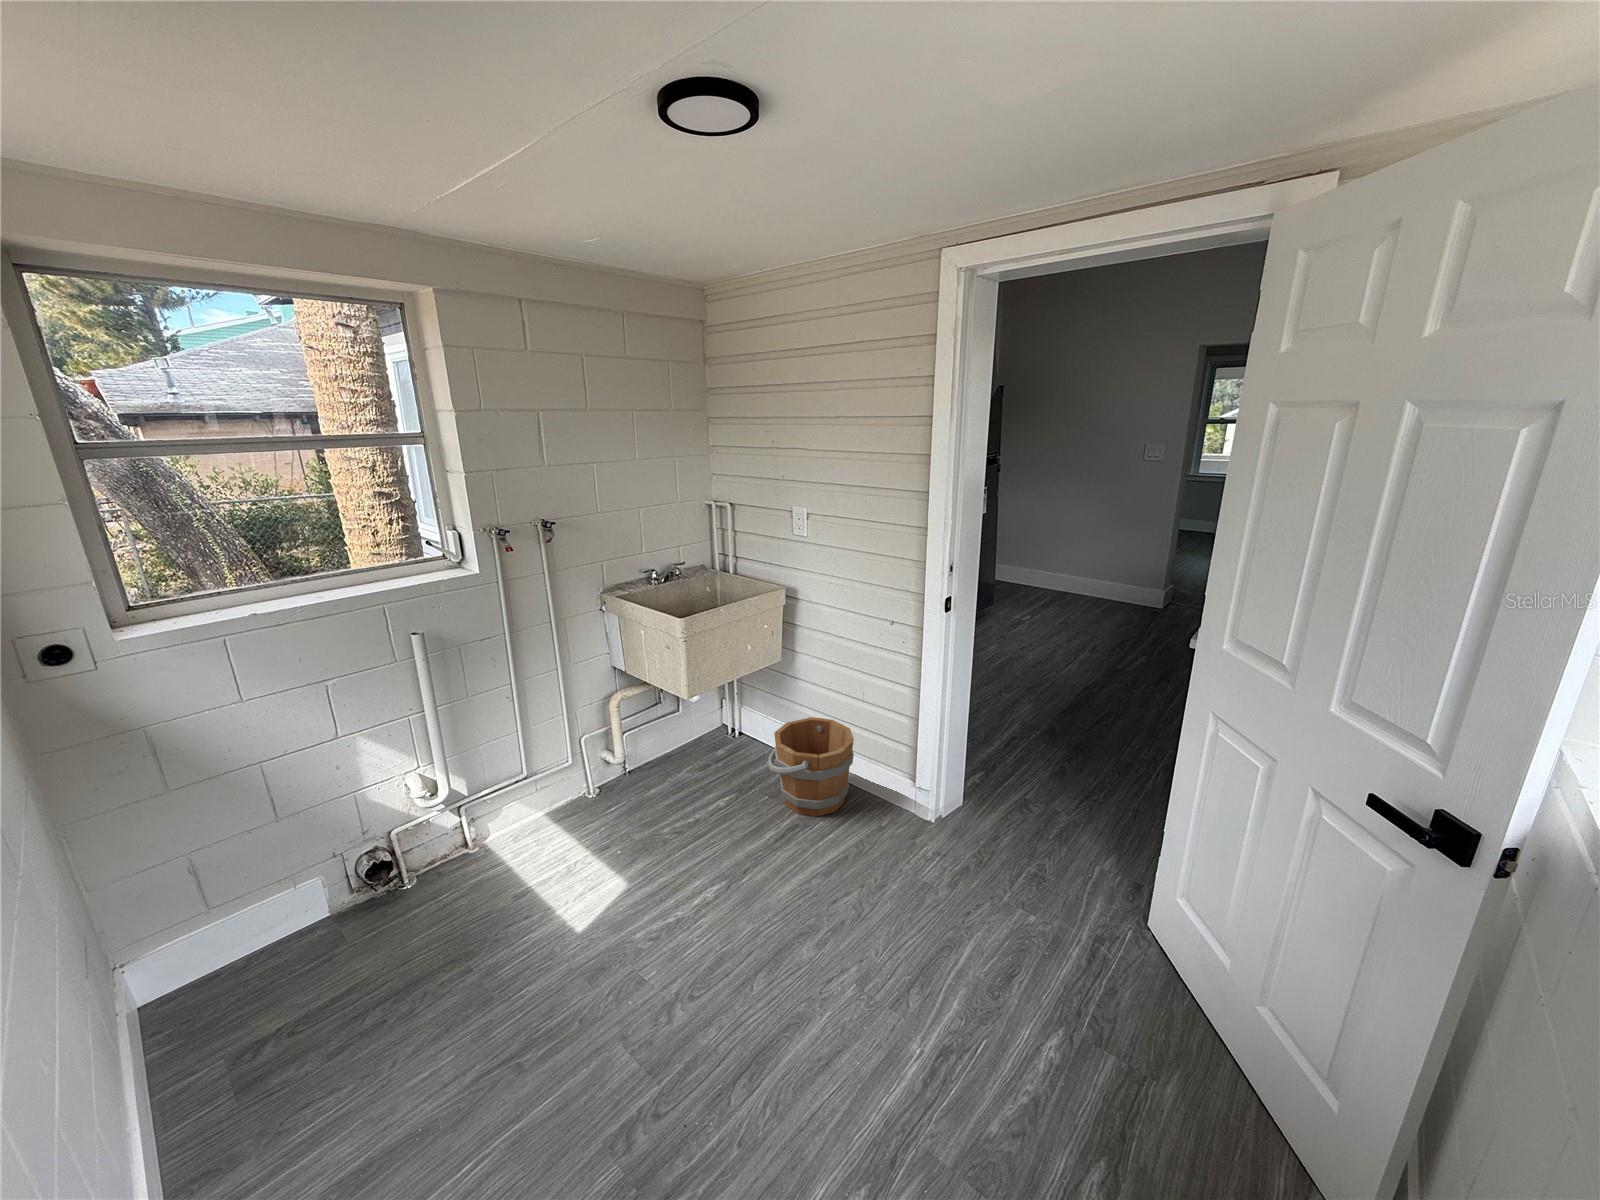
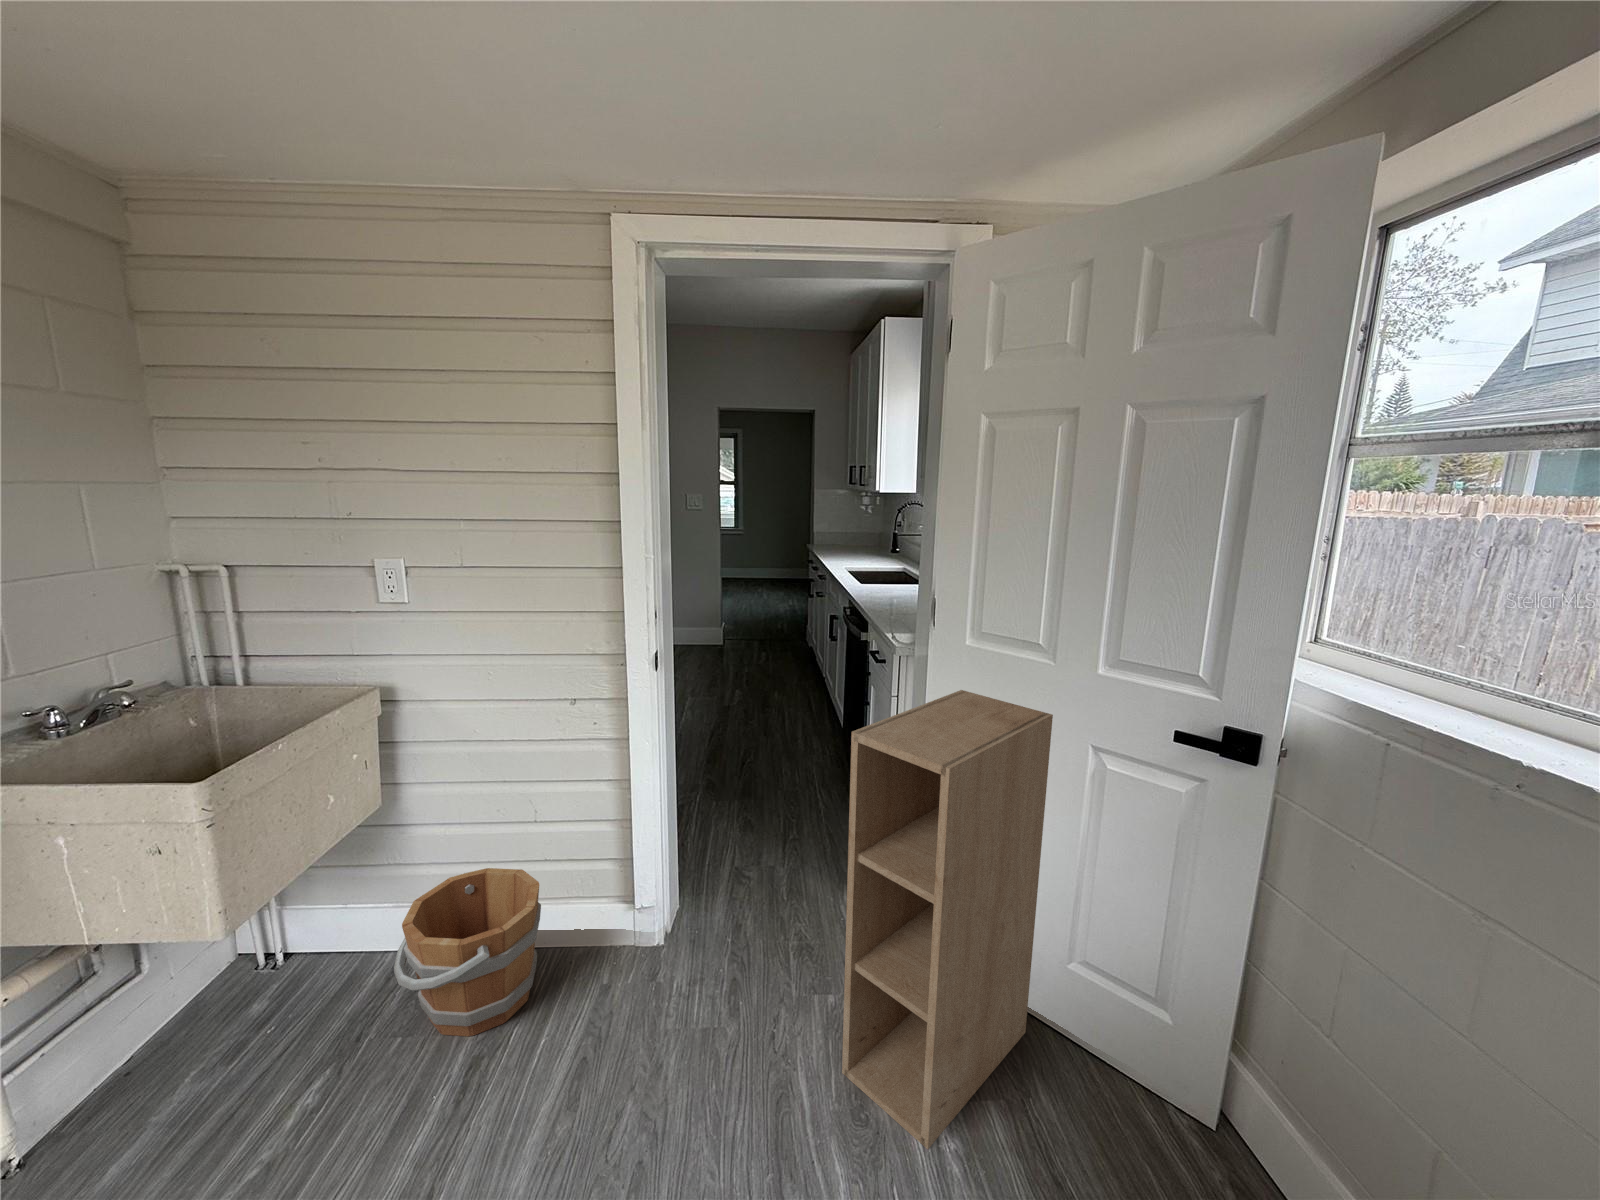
shelving unit: none [1002,691,1268,1046] -> present [842,690,1053,1149]

